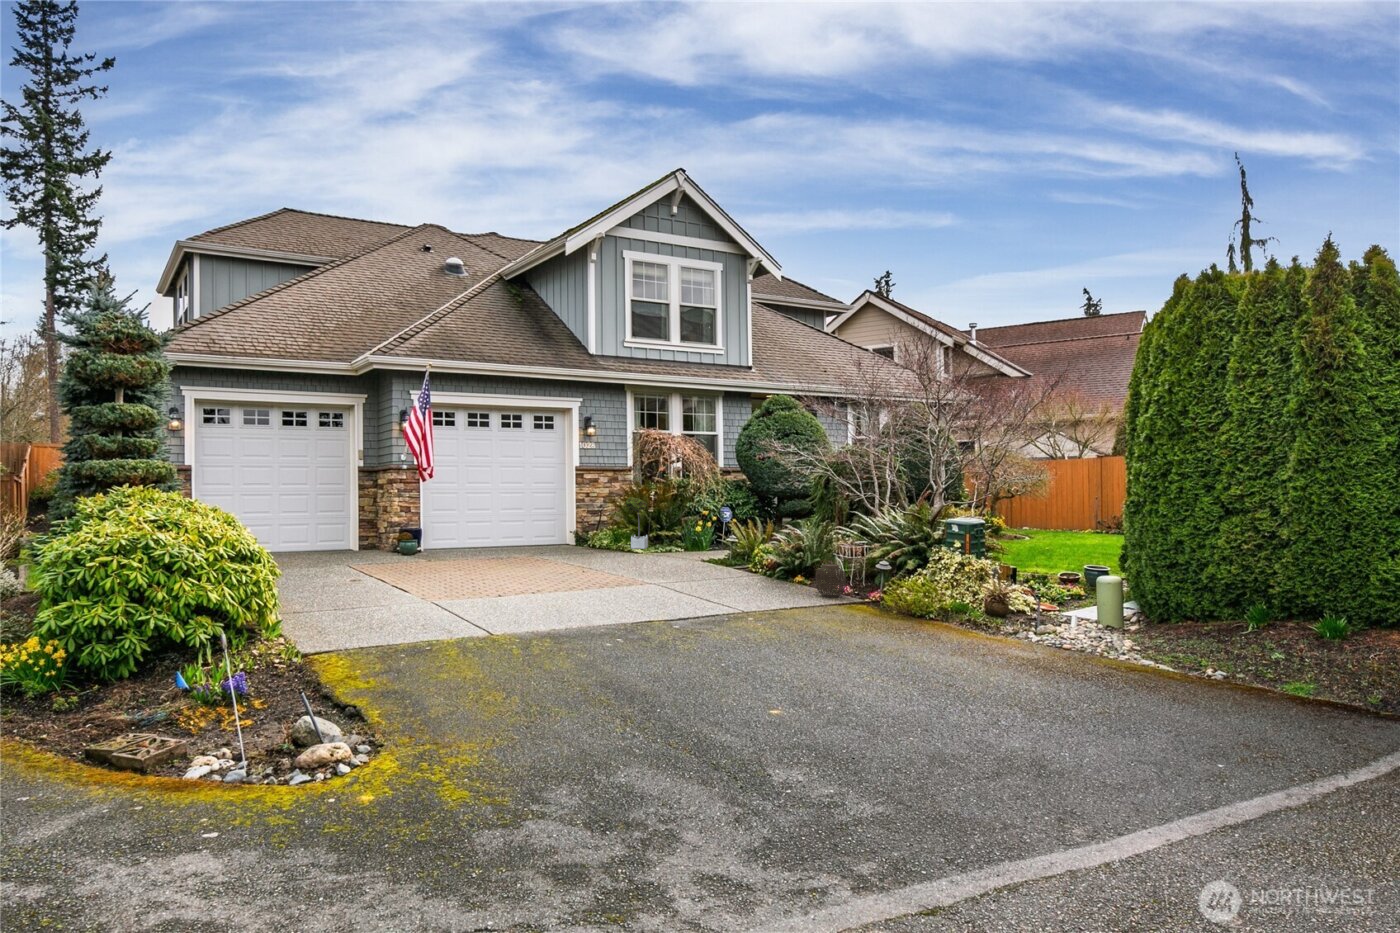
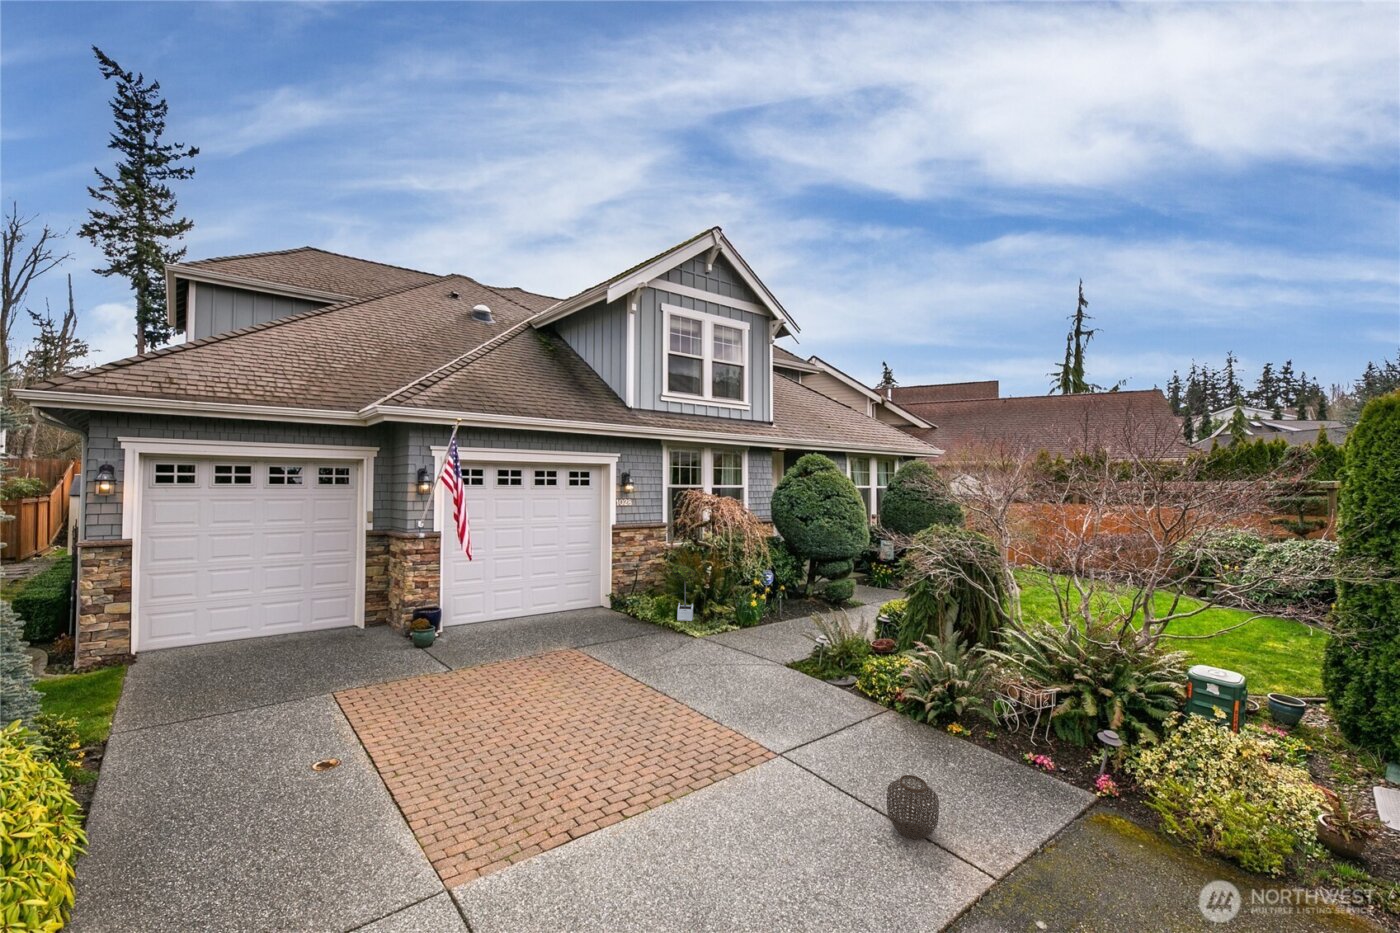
woven basket: present [816,564,846,597] -> present [887,775,939,840]

